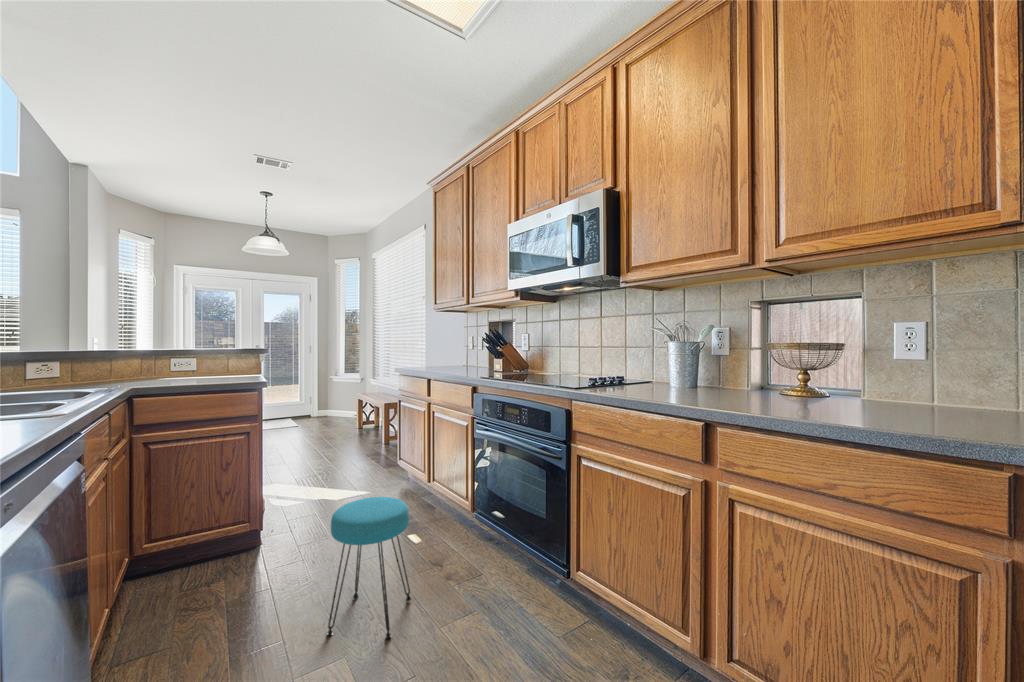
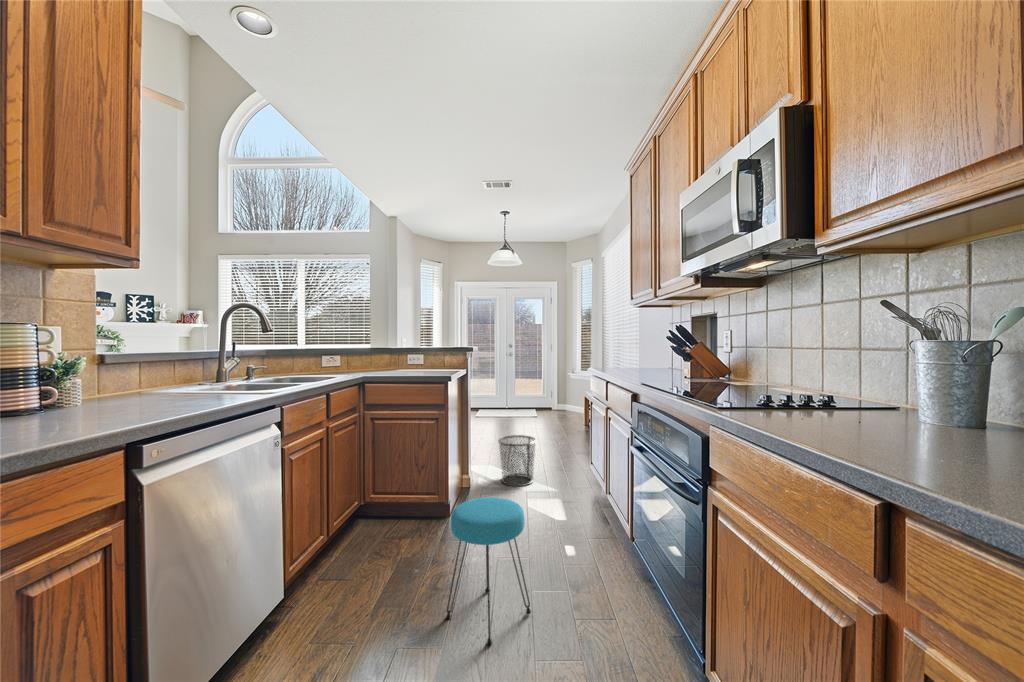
waste bin: none [295,442,340,498] -> present [498,435,536,486]

